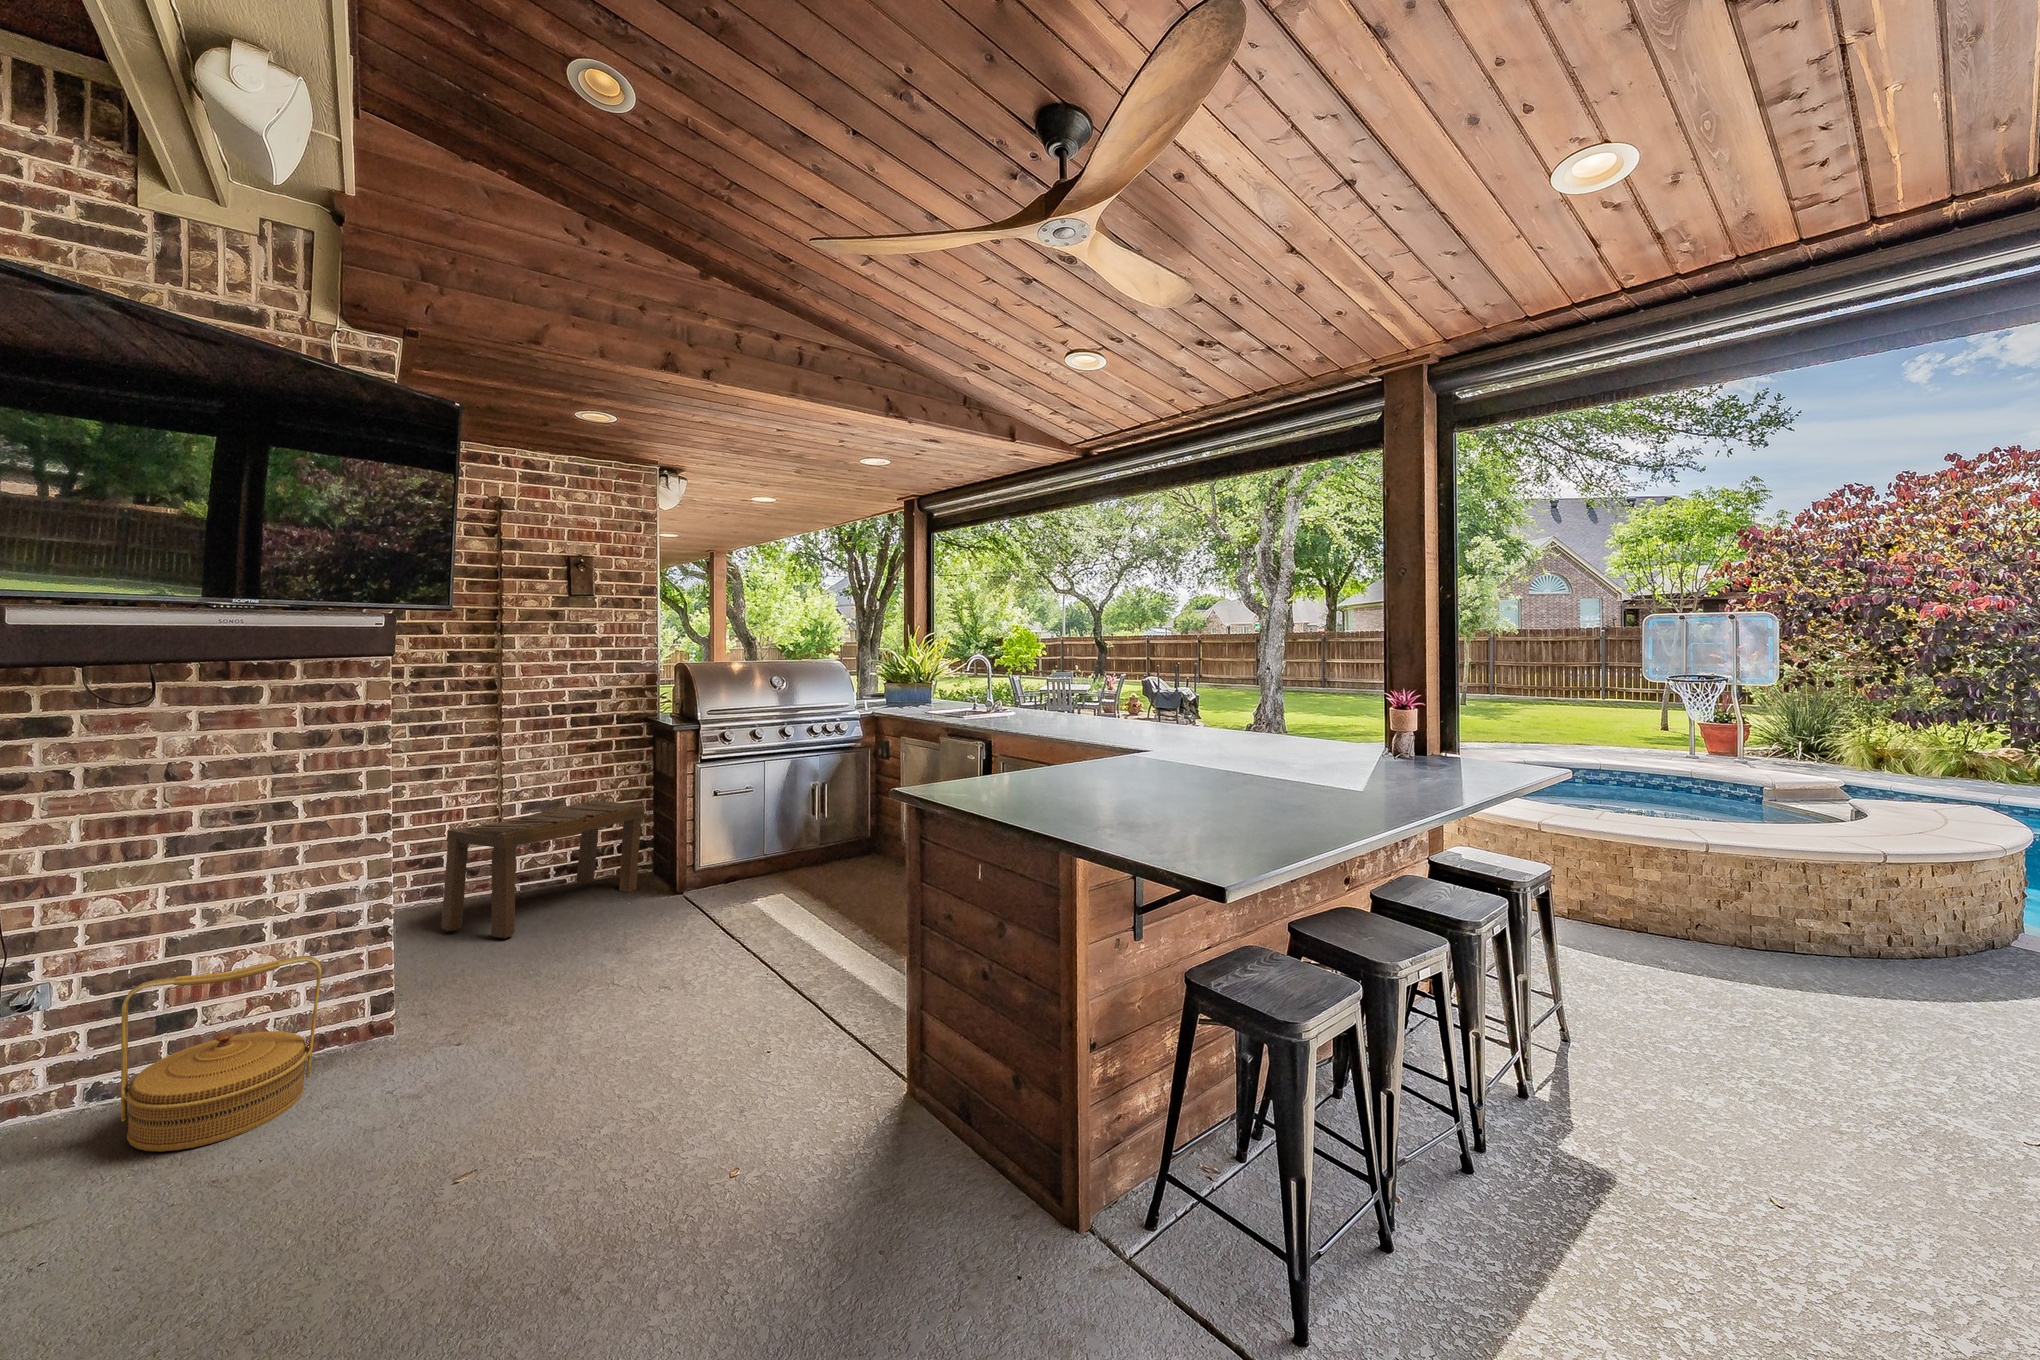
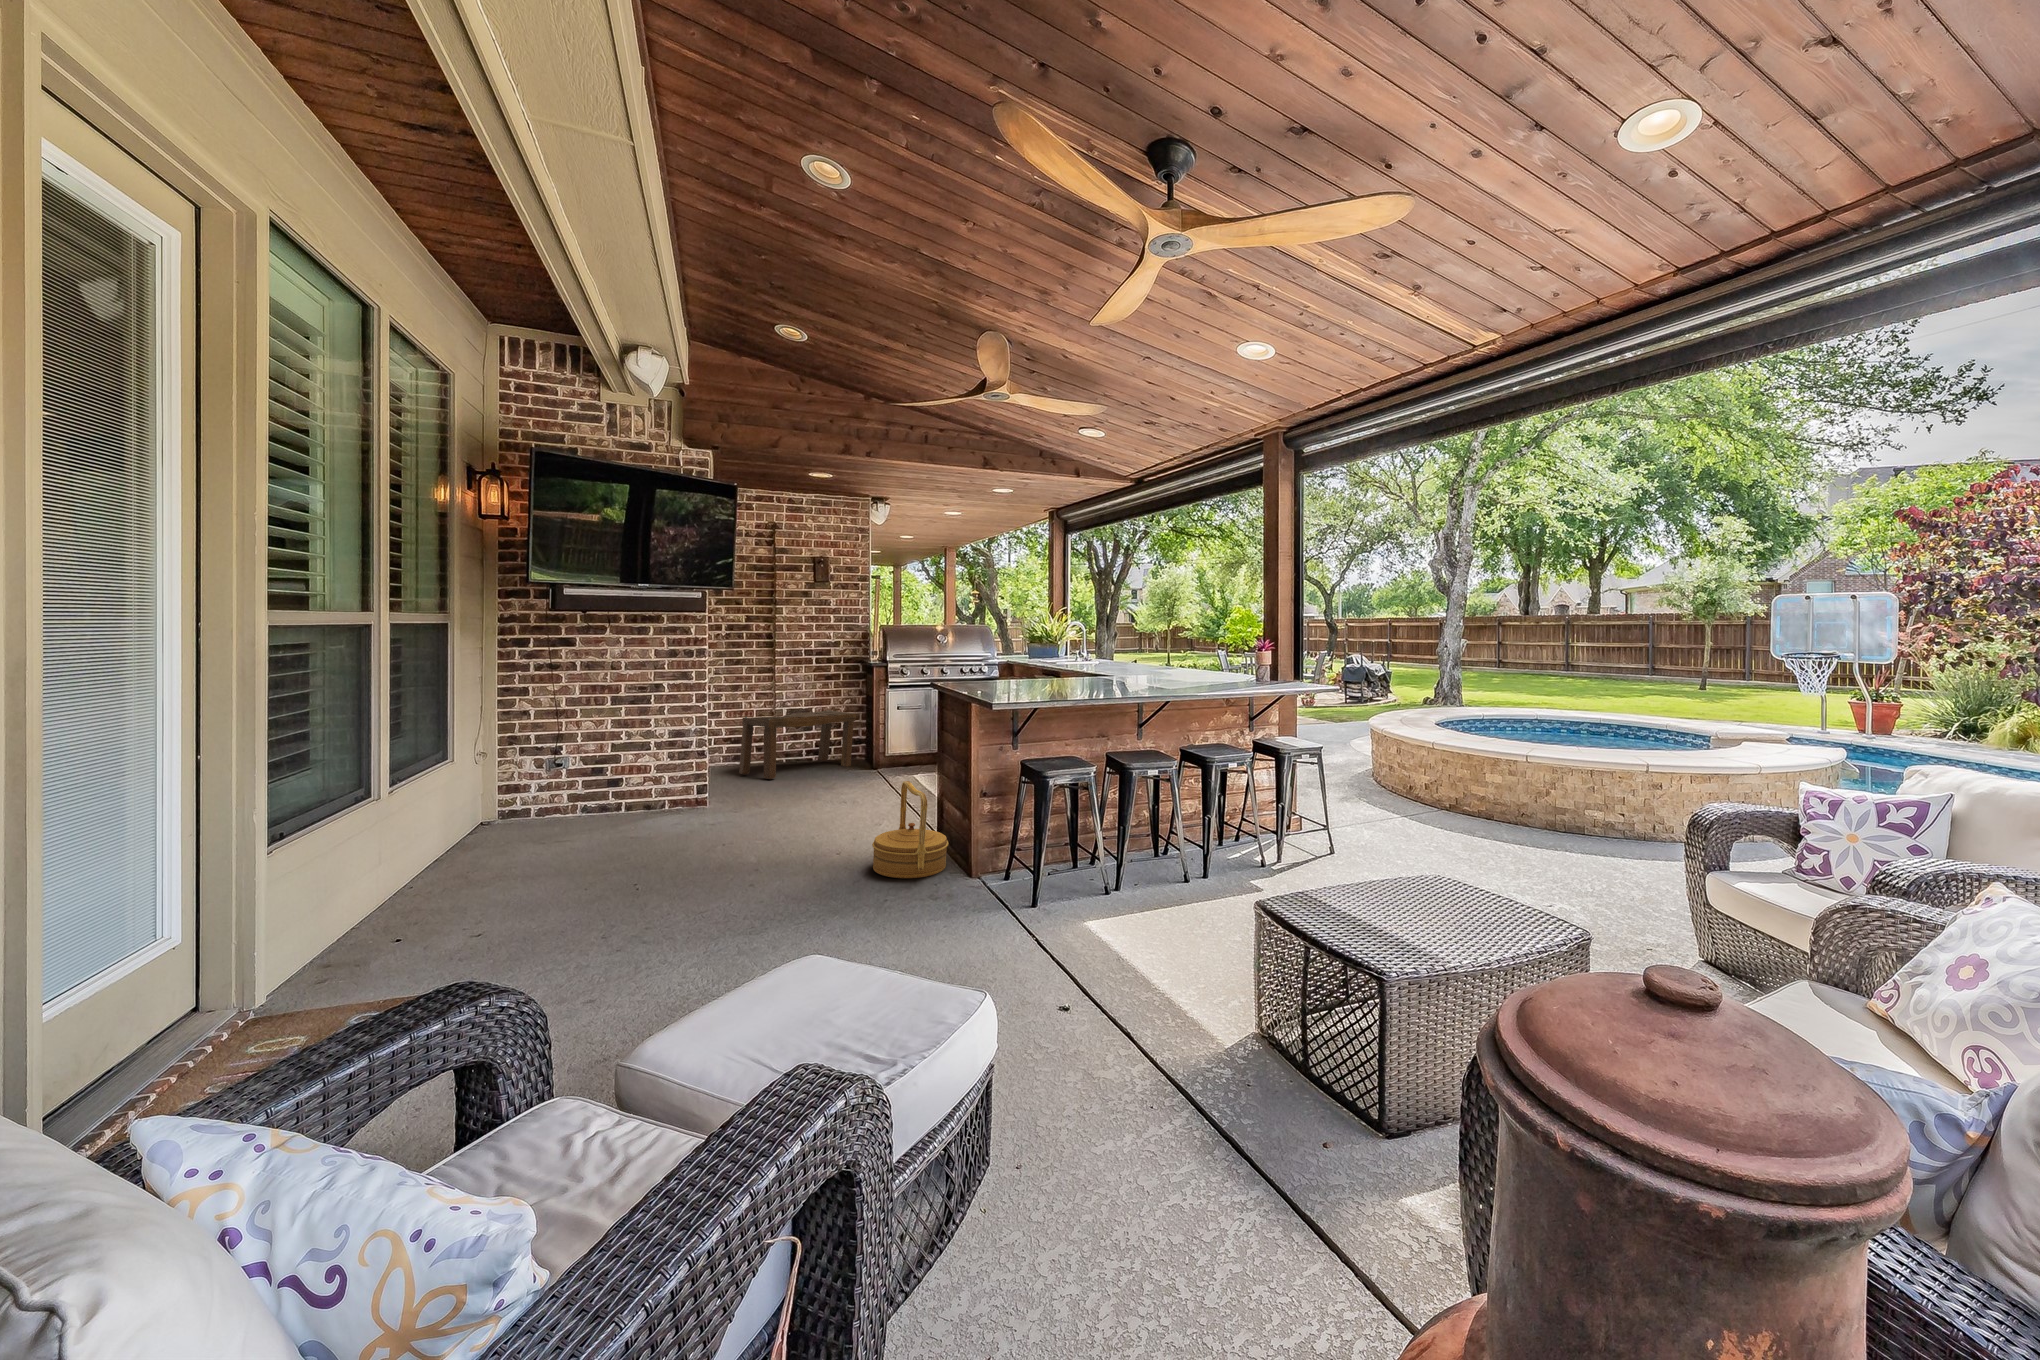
woven basket: present [121,956,322,1152] -> present [872,781,948,878]

